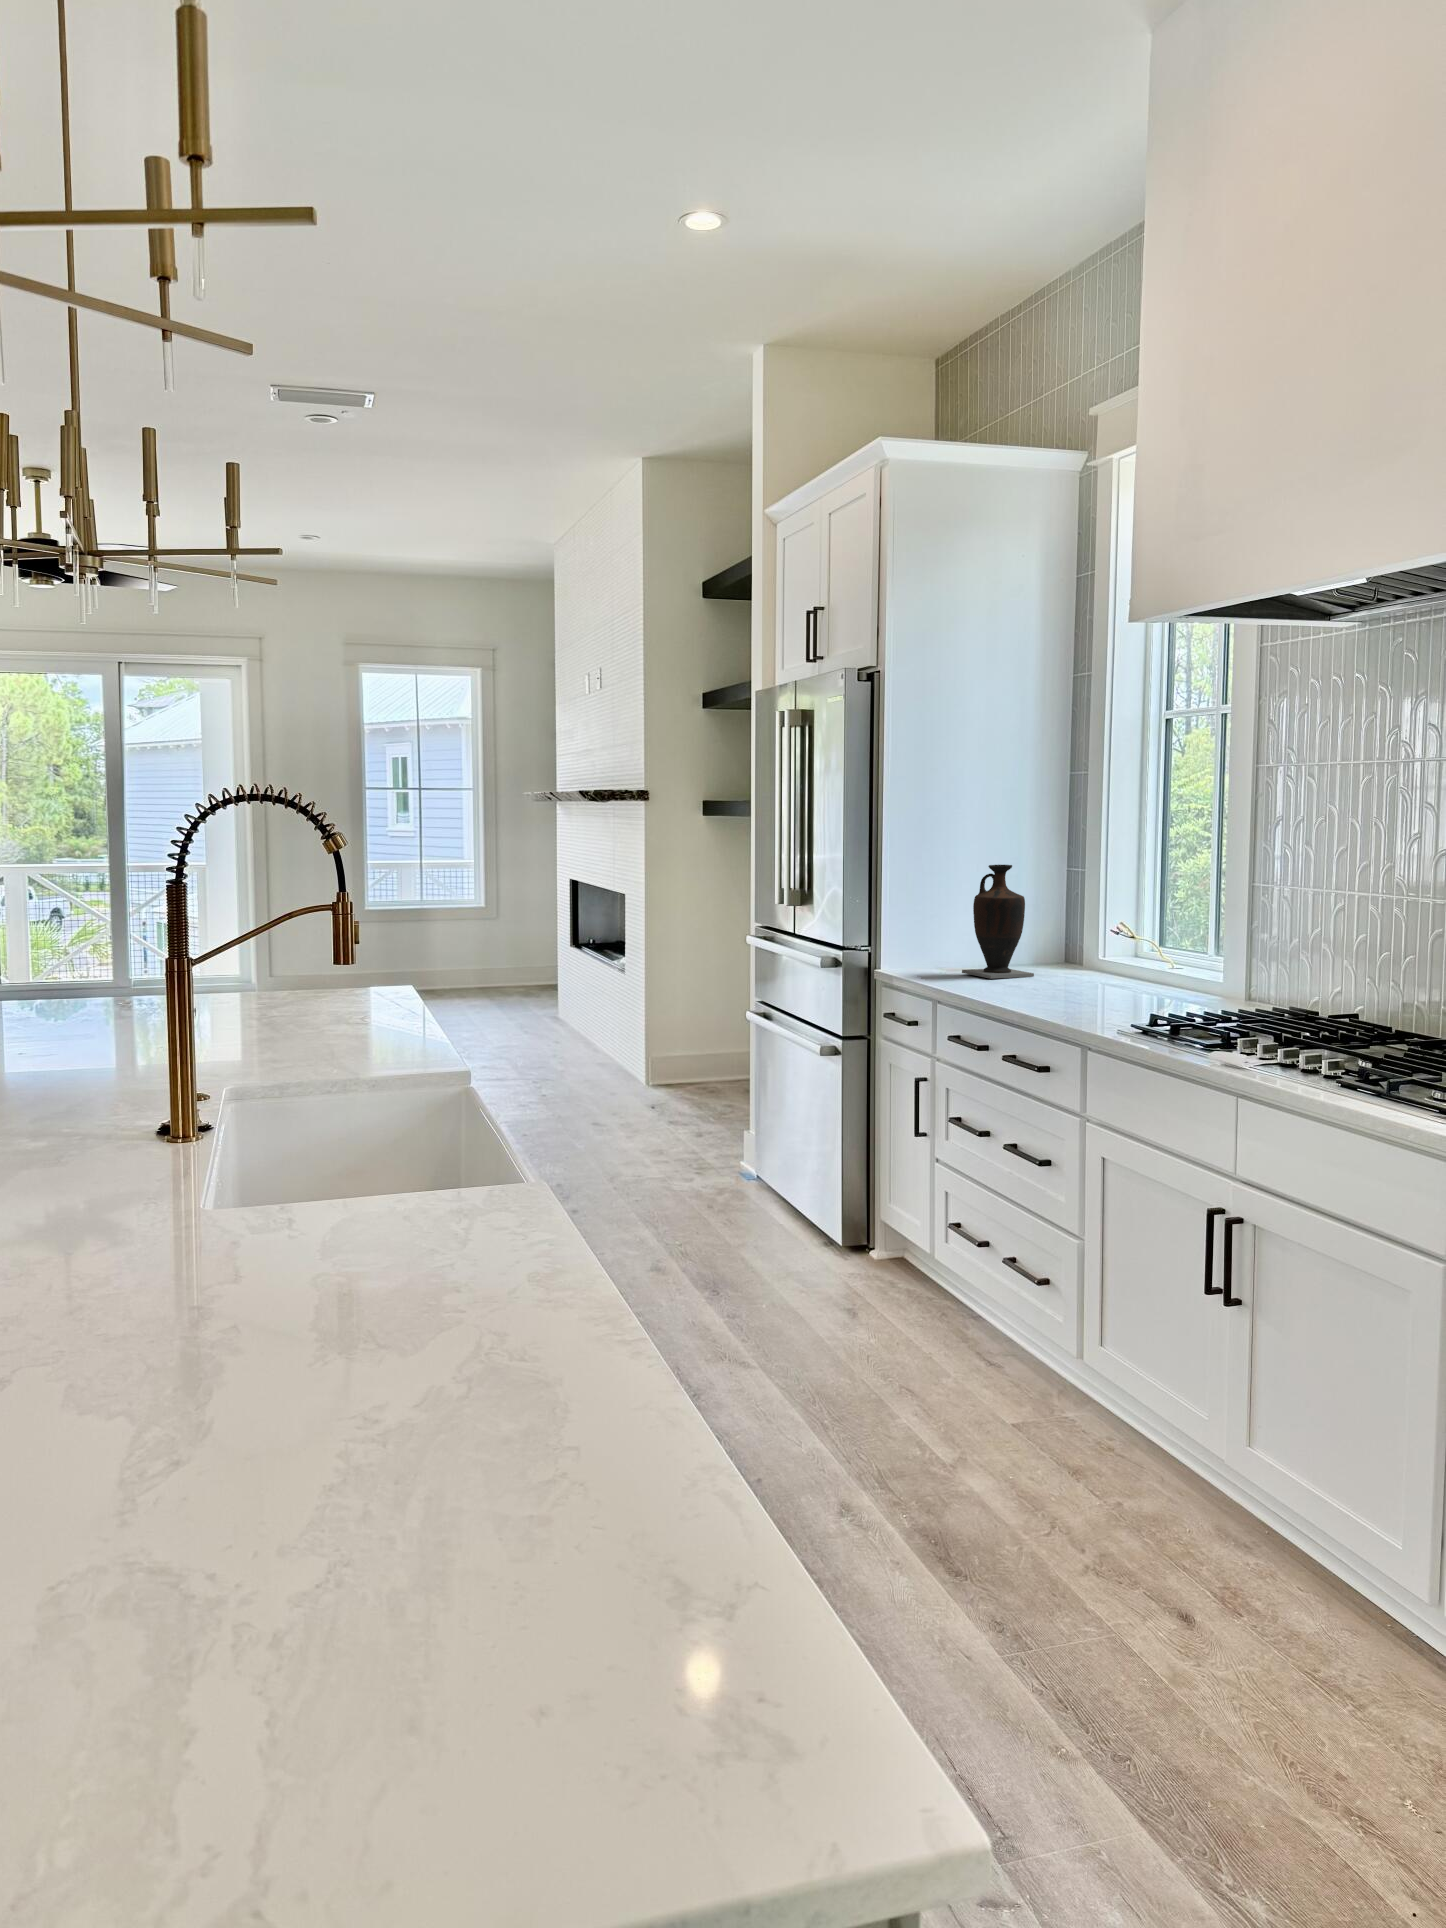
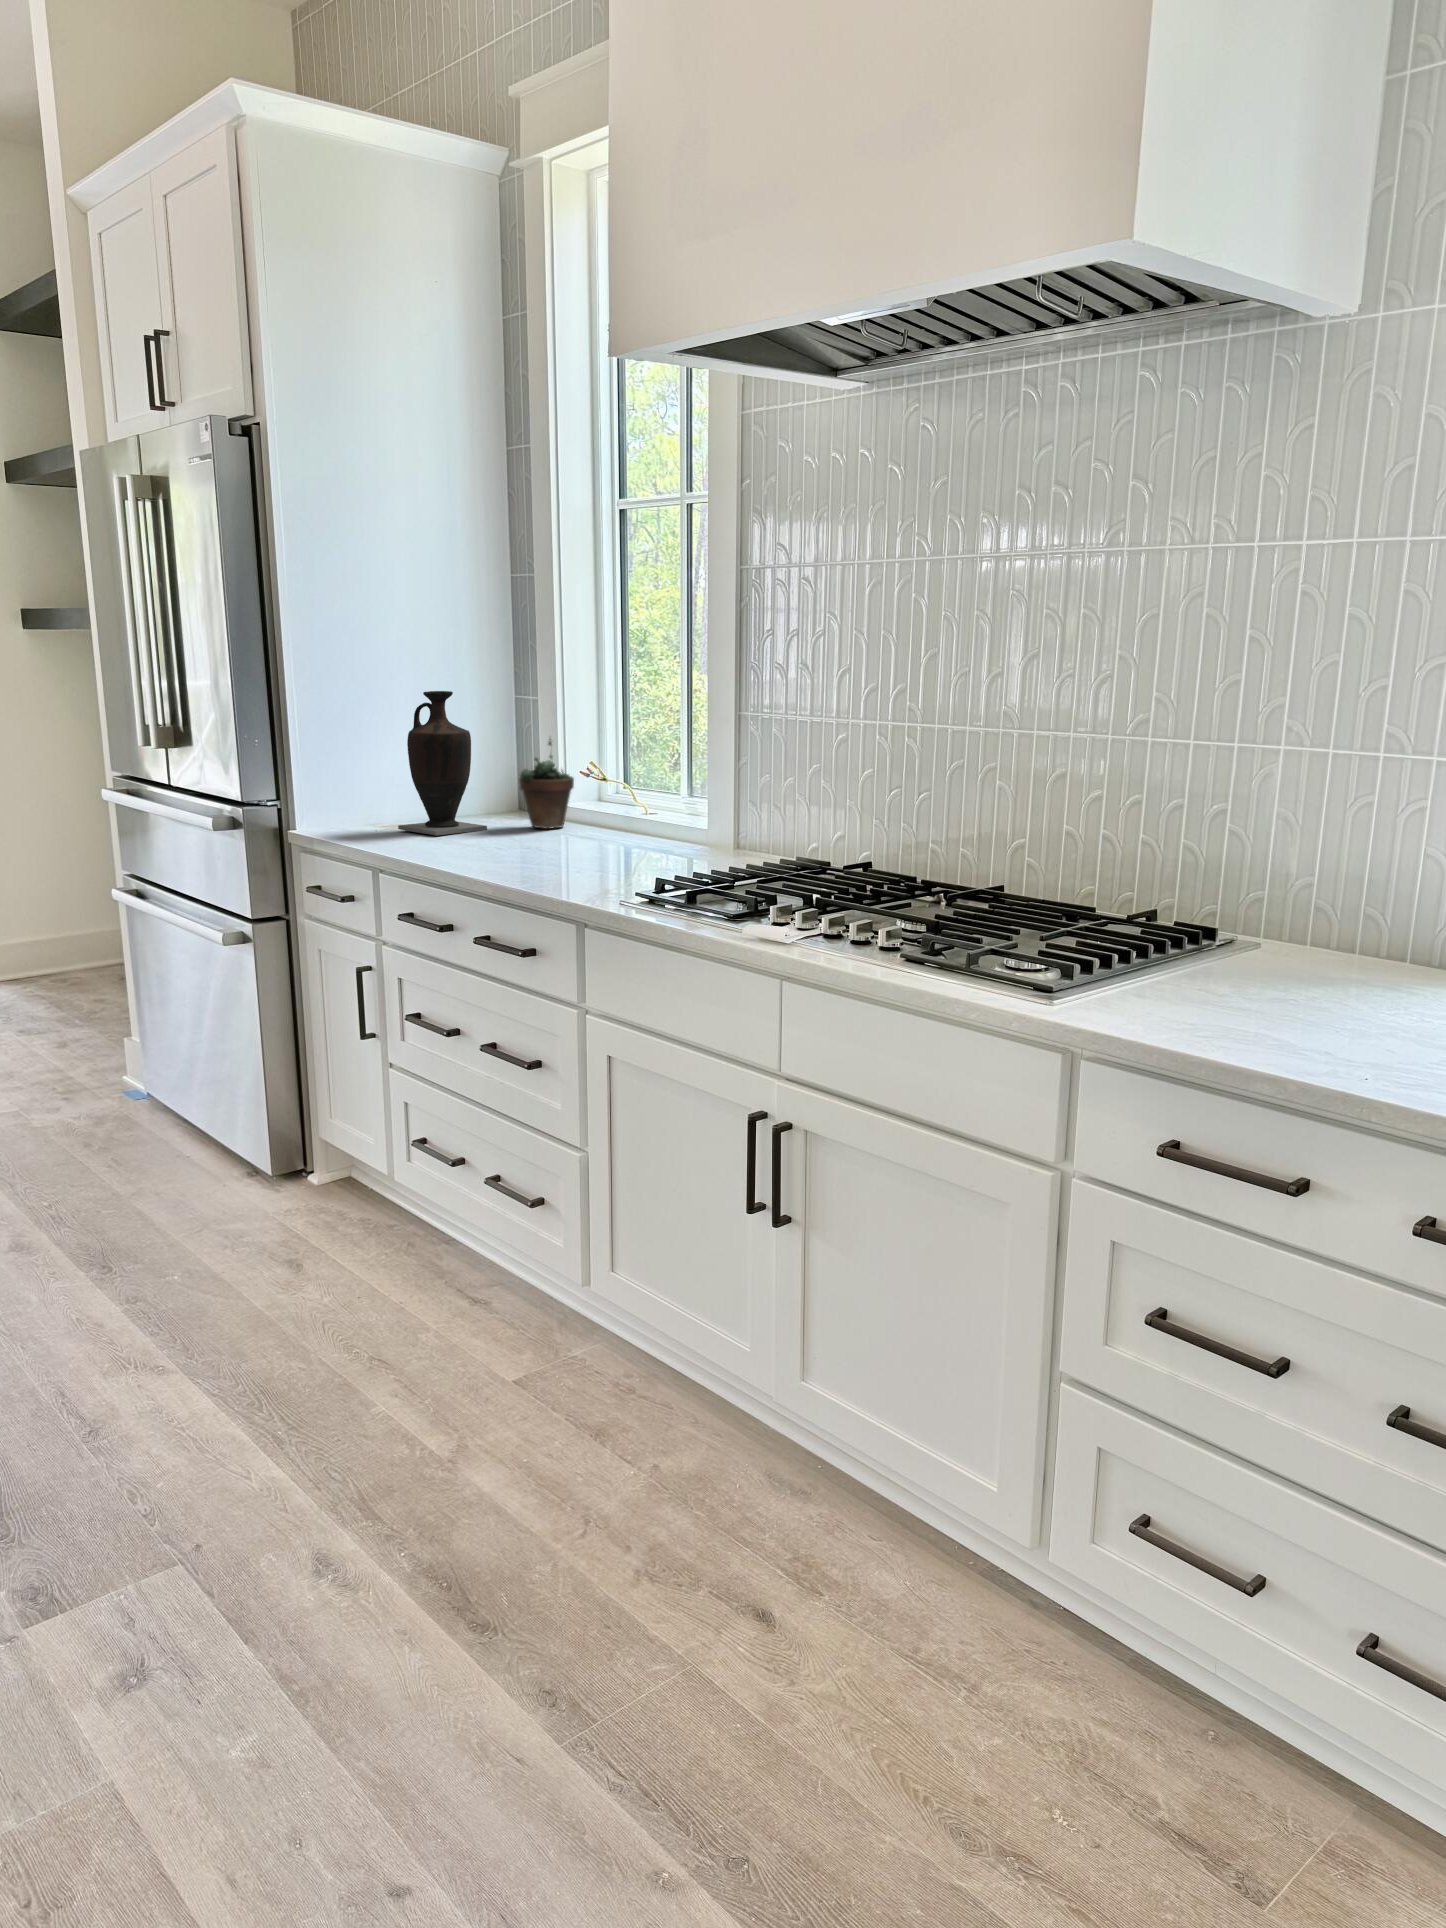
succulent plant: none [1063,902,1110,978] -> present [519,739,574,829]

